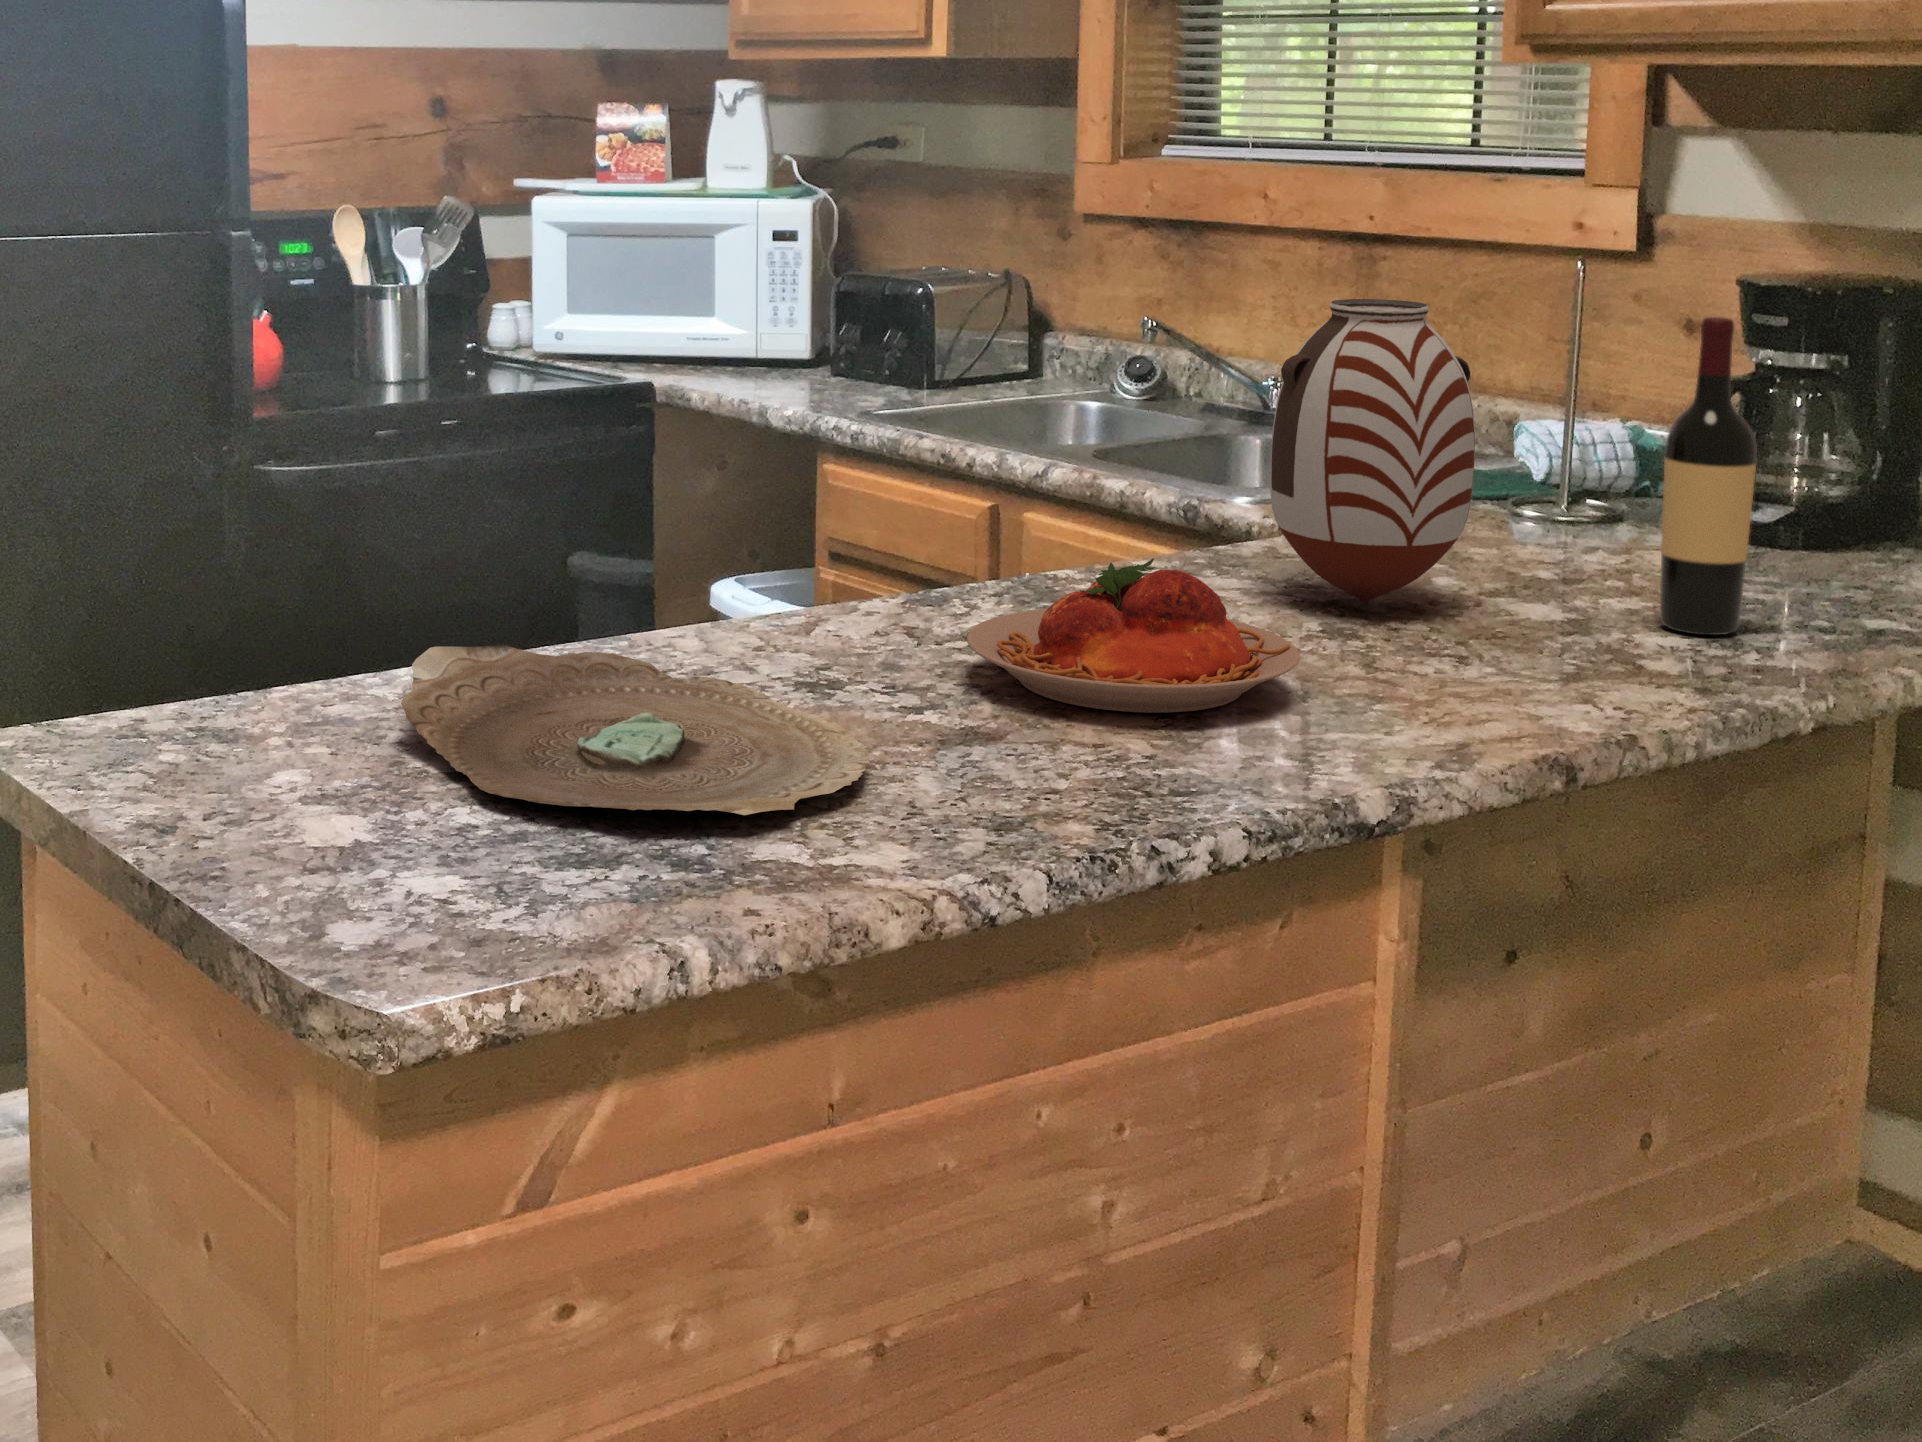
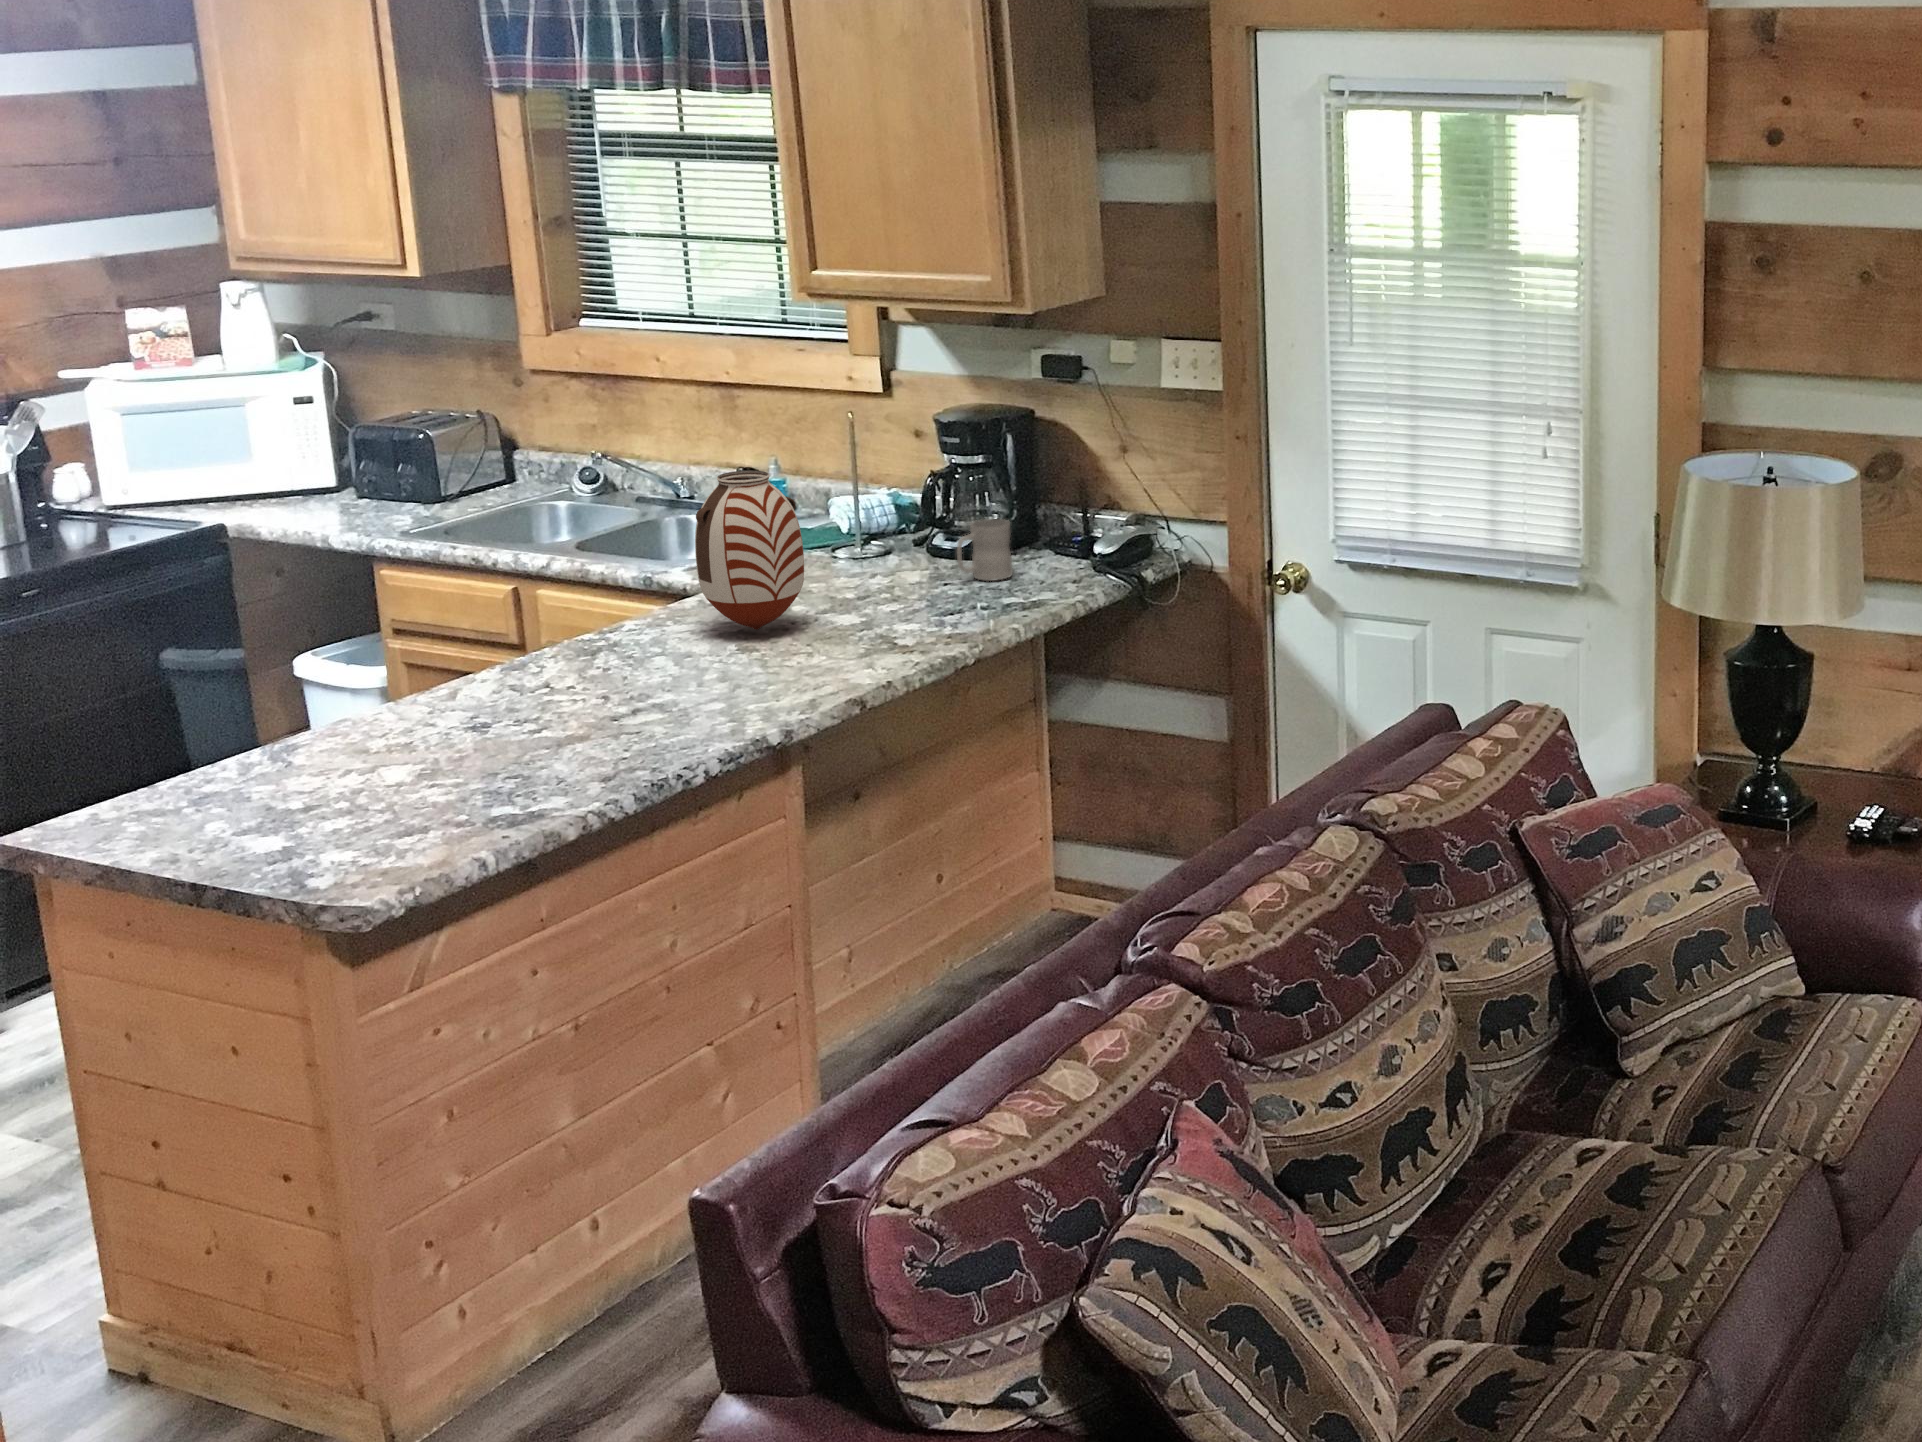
wine bottle: present [1660,317,1757,635] -> none [896,466,941,622]
mug: none [1767,466,1888,586] -> present [957,519,1013,581]
plate: present [967,558,1300,713] -> none [554,633,729,714]
decorative bowl: present [401,644,870,815] -> none [256,732,530,813]

